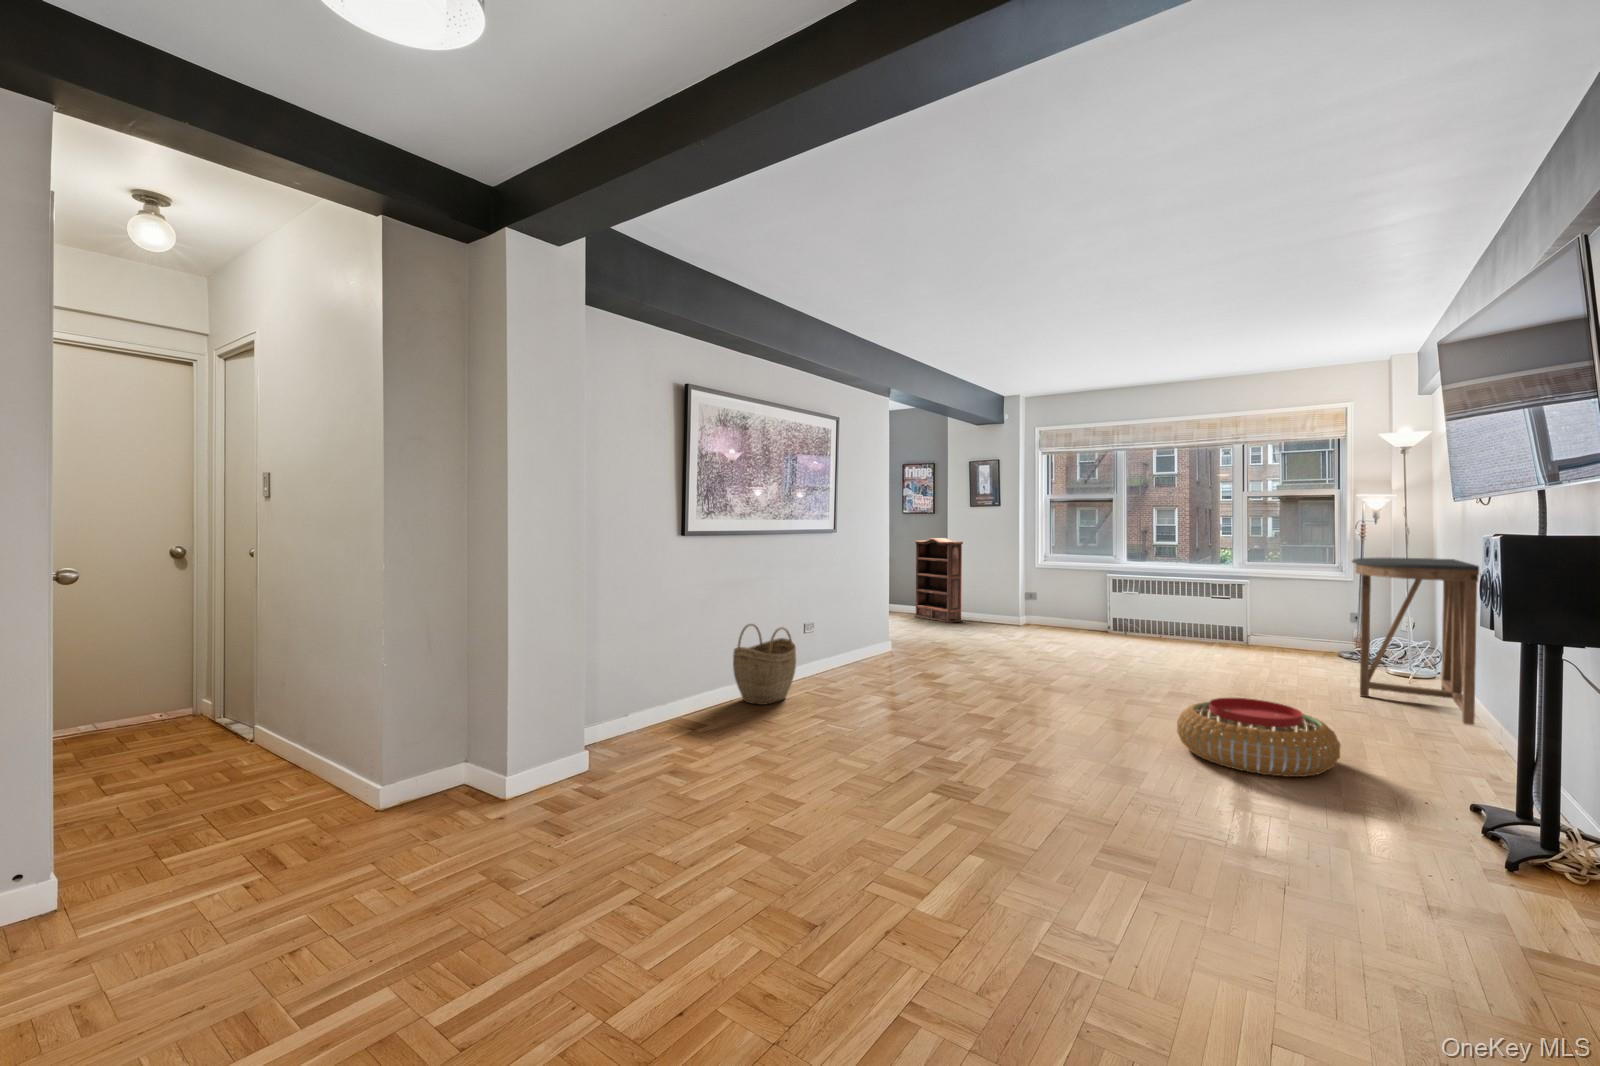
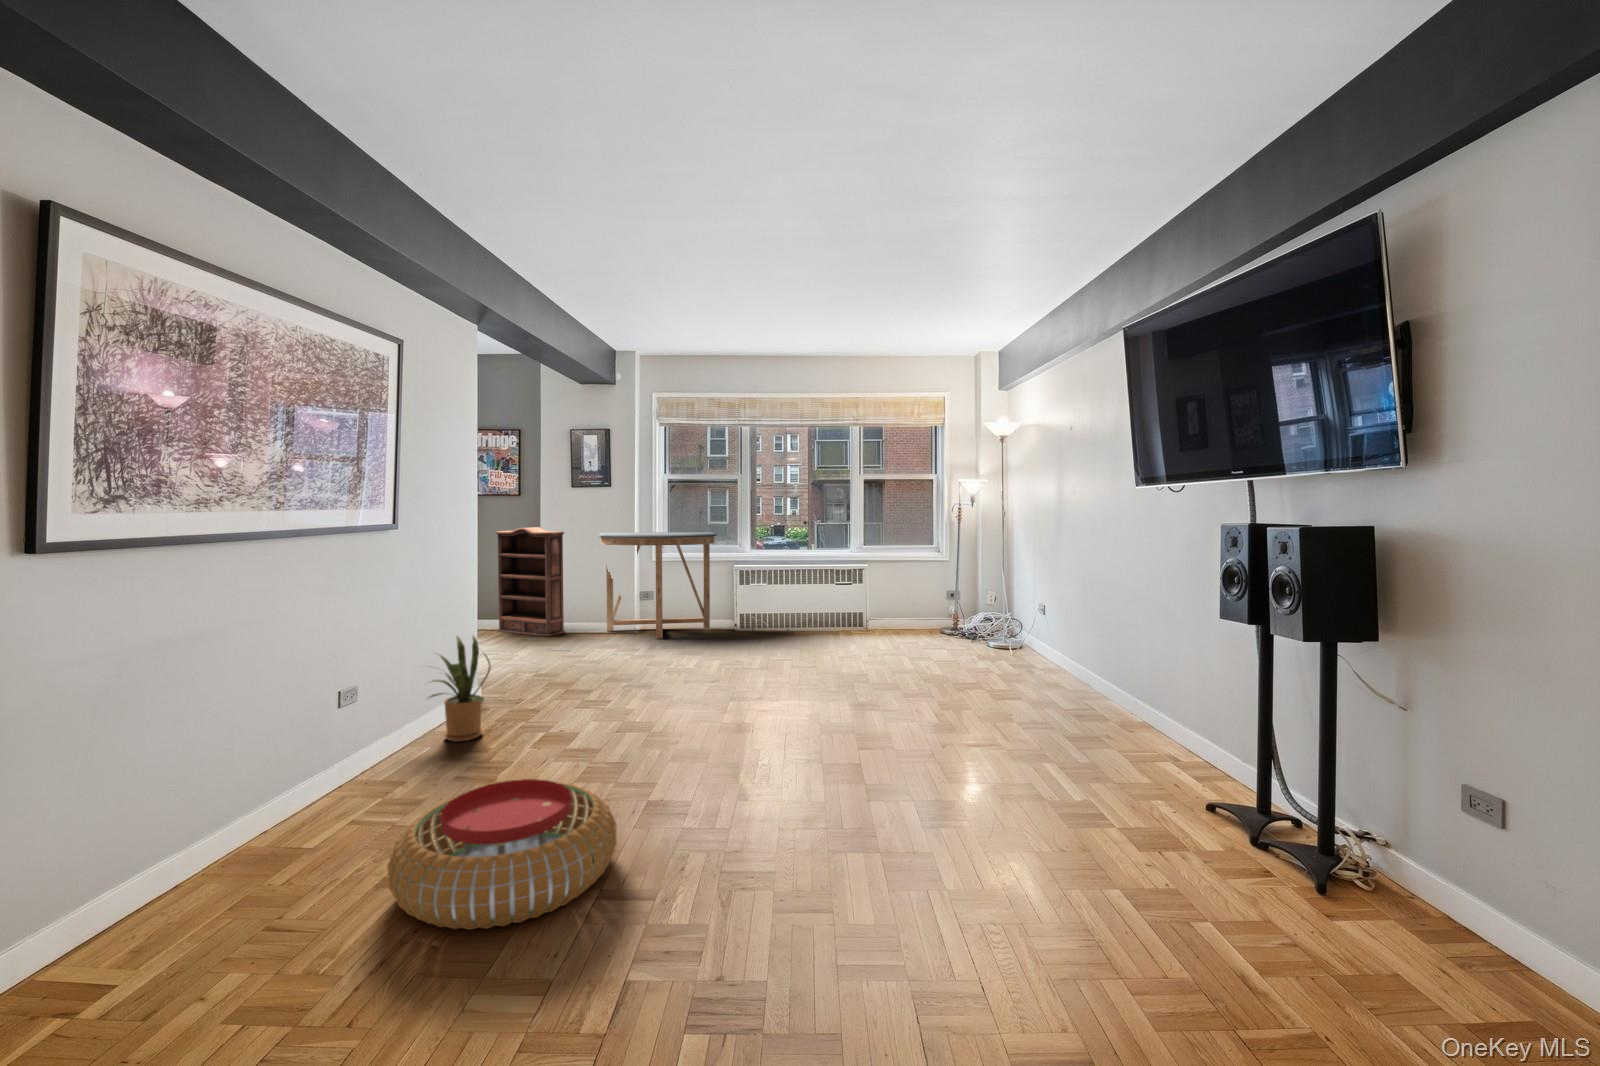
console table: present [1352,558,1481,725] -> present [598,532,717,639]
house plant: none [842,602,884,669] -> present [429,636,491,741]
woven basket: present [733,624,796,705] -> none [191,721,346,888]
pouf: present [1177,698,1340,777] -> present [387,779,617,930]

